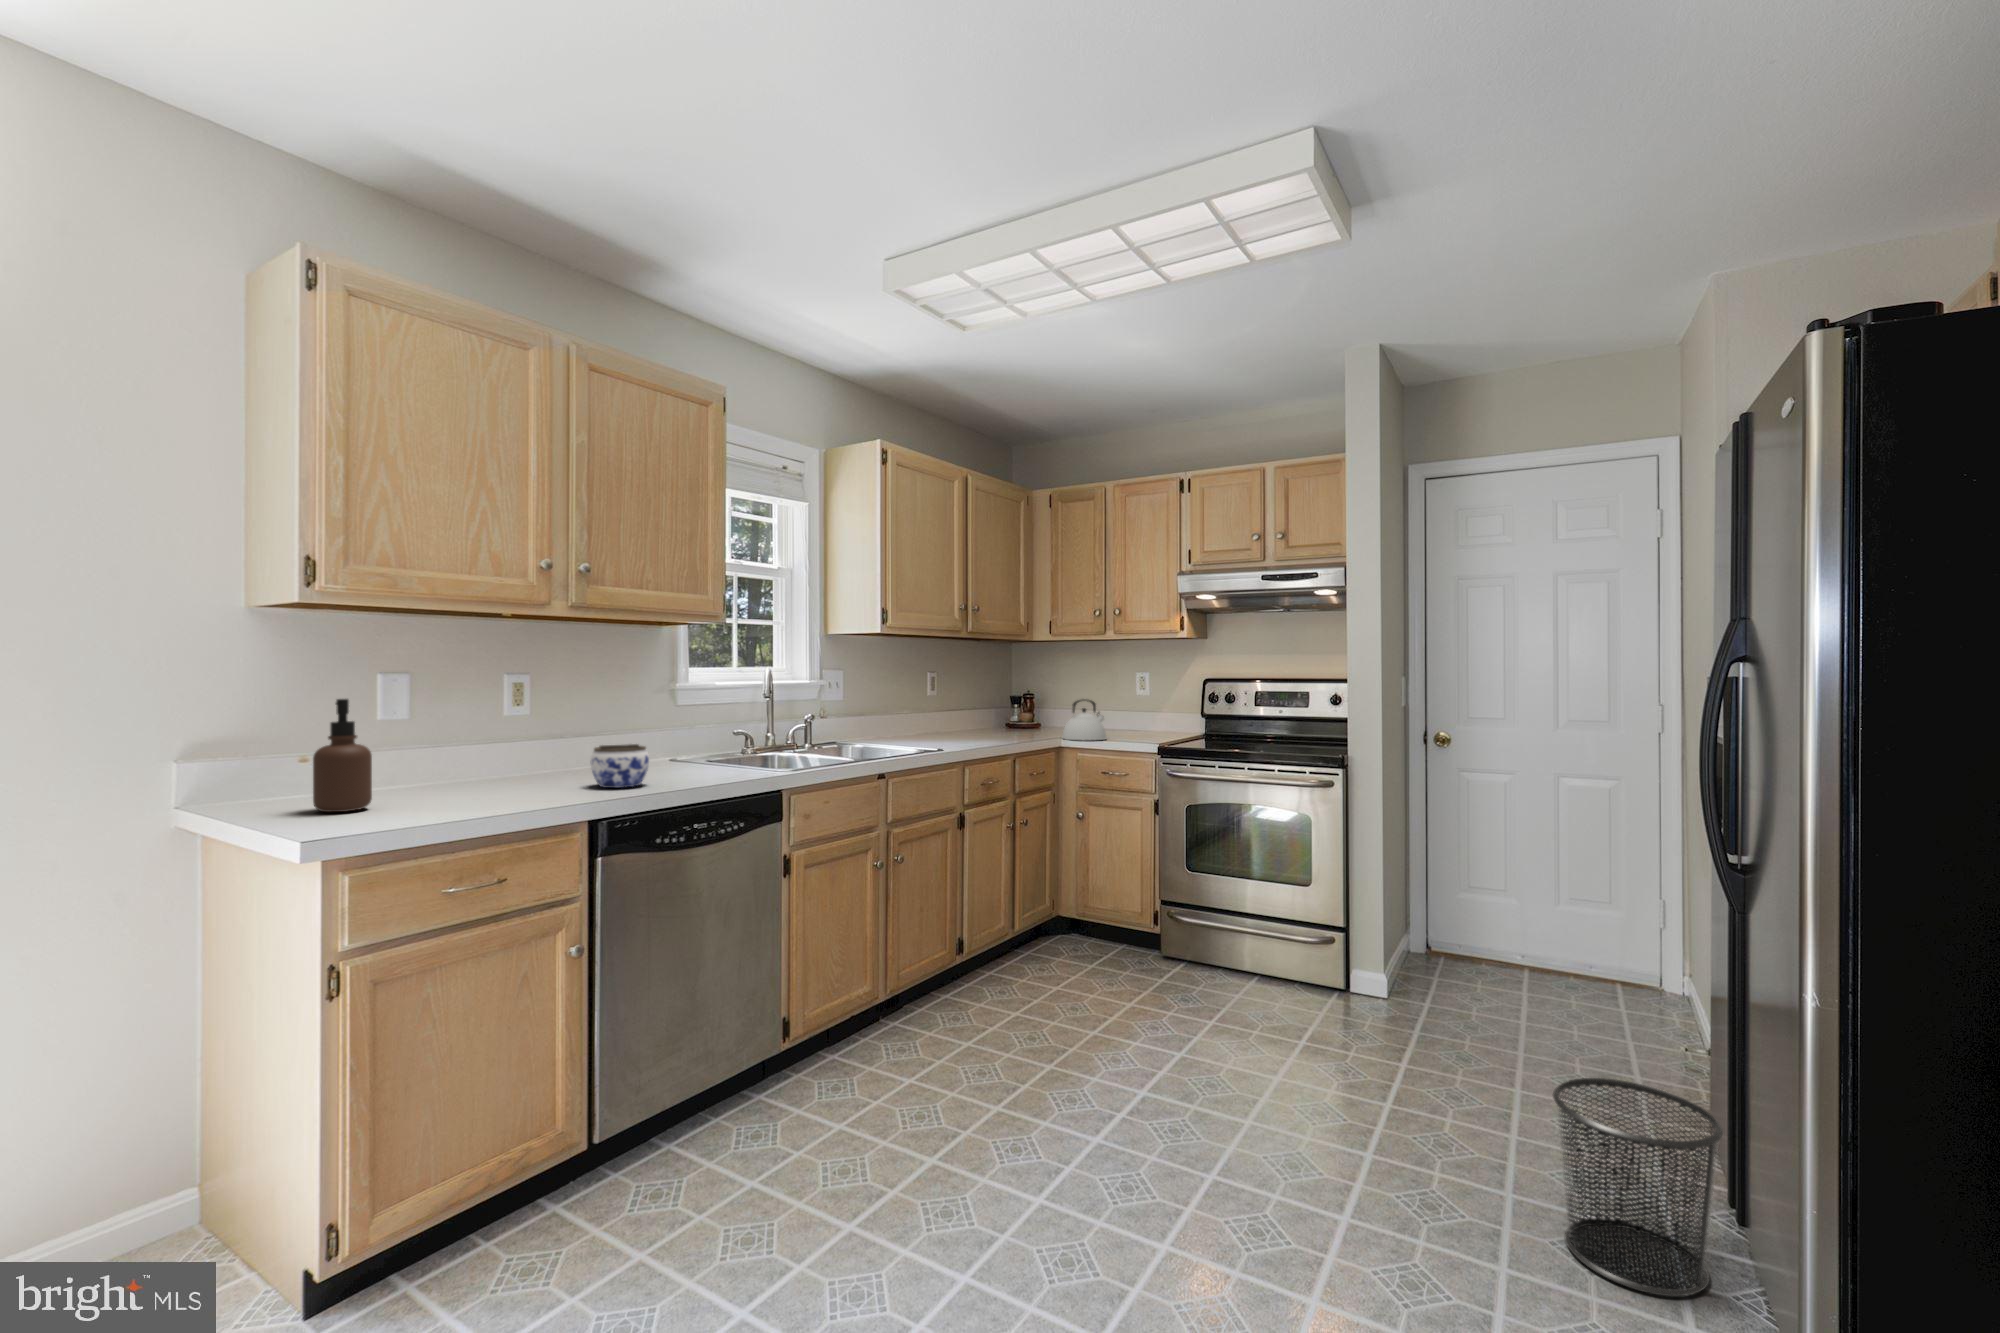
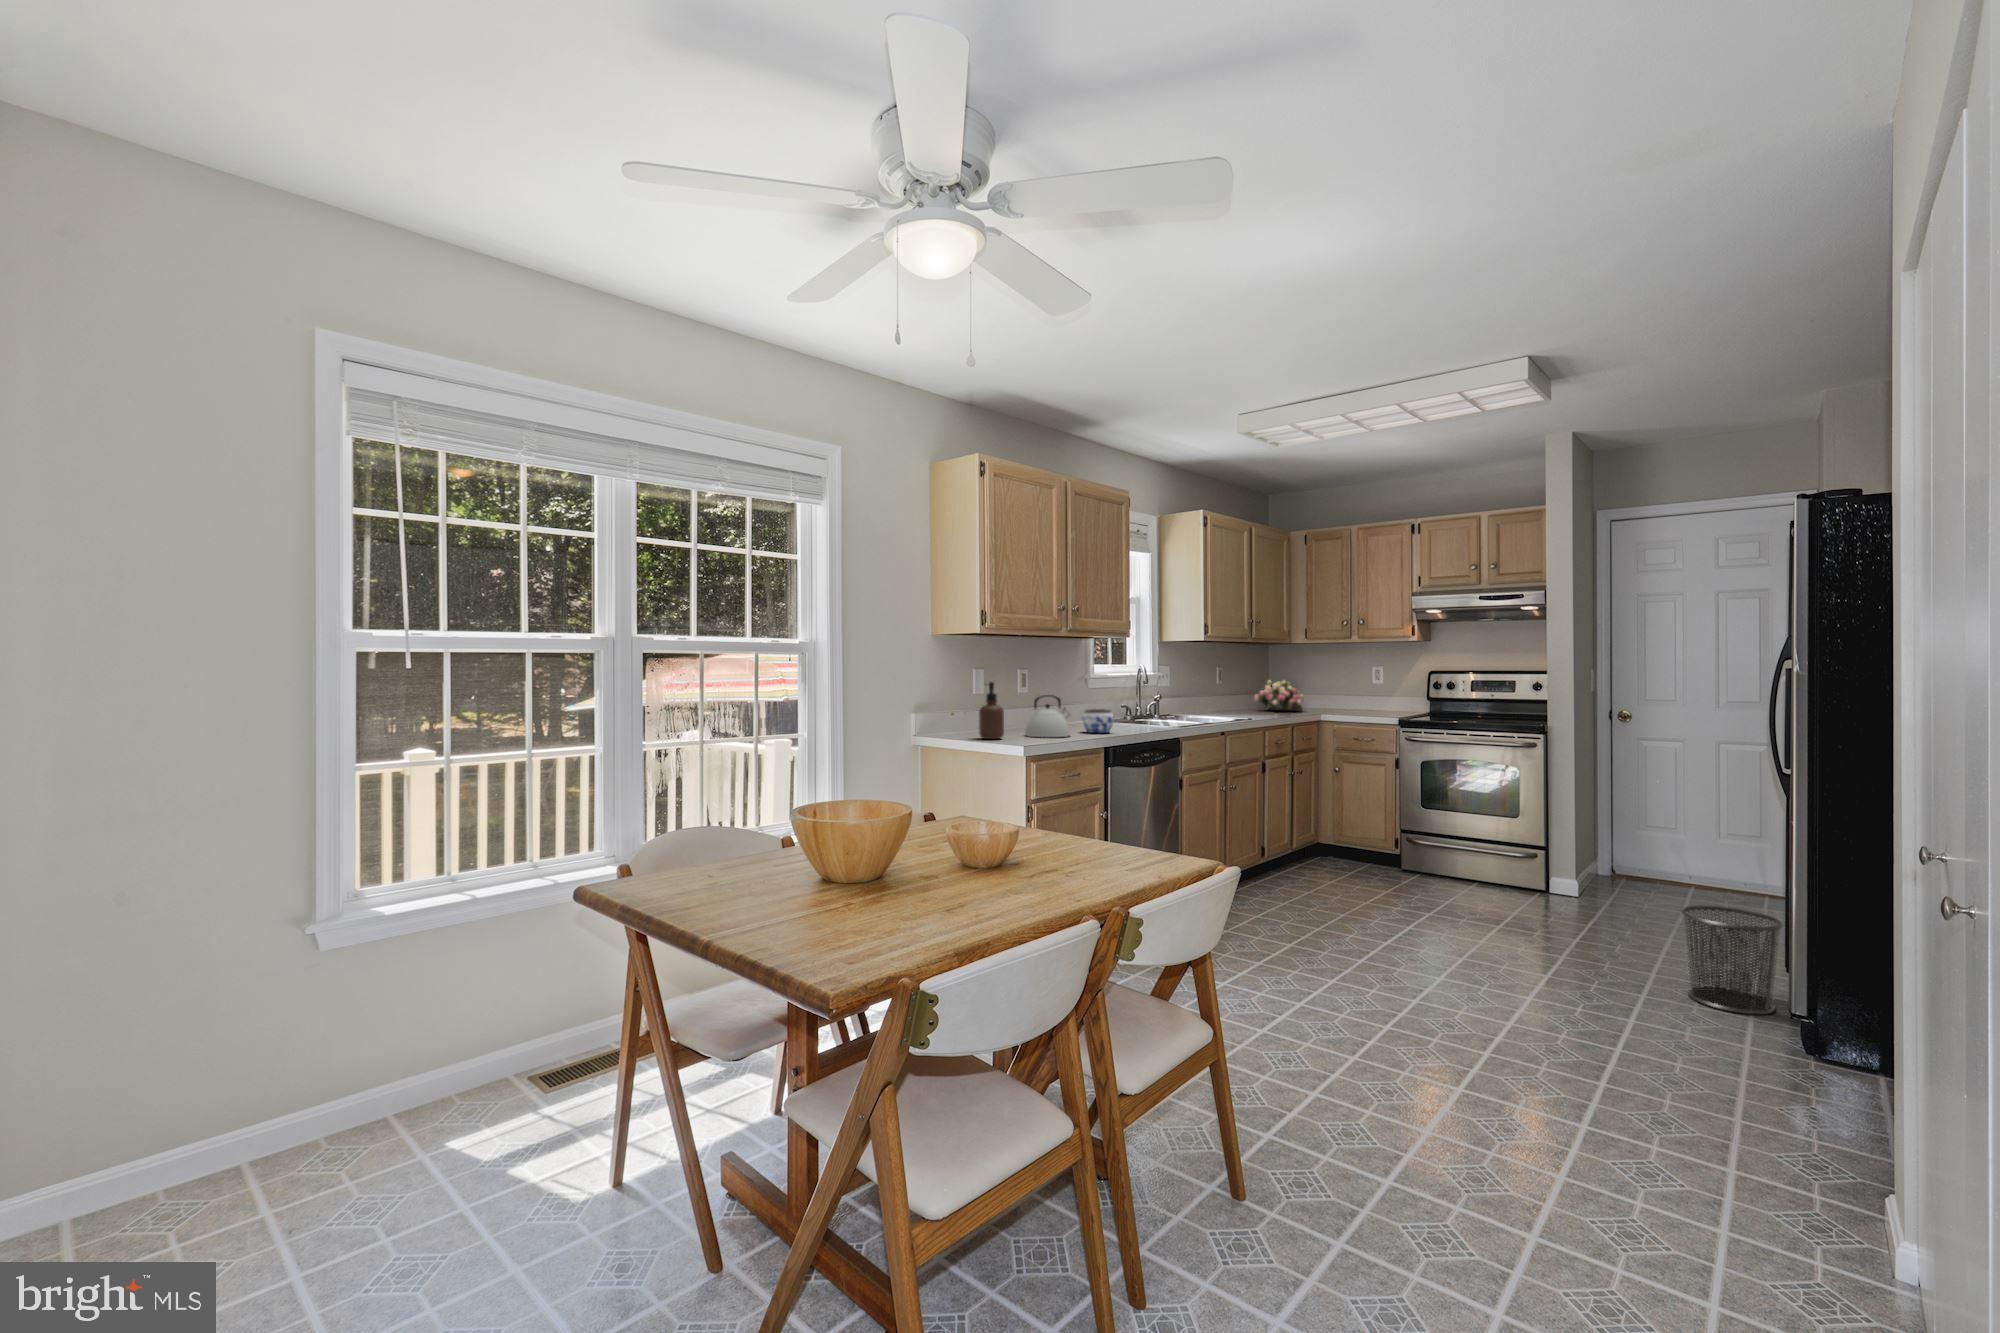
flower arrangement: none [978,690,1045,732] -> present [1254,680,1304,711]
kettle: present [1062,699,1106,741] -> present [1025,695,1070,737]

